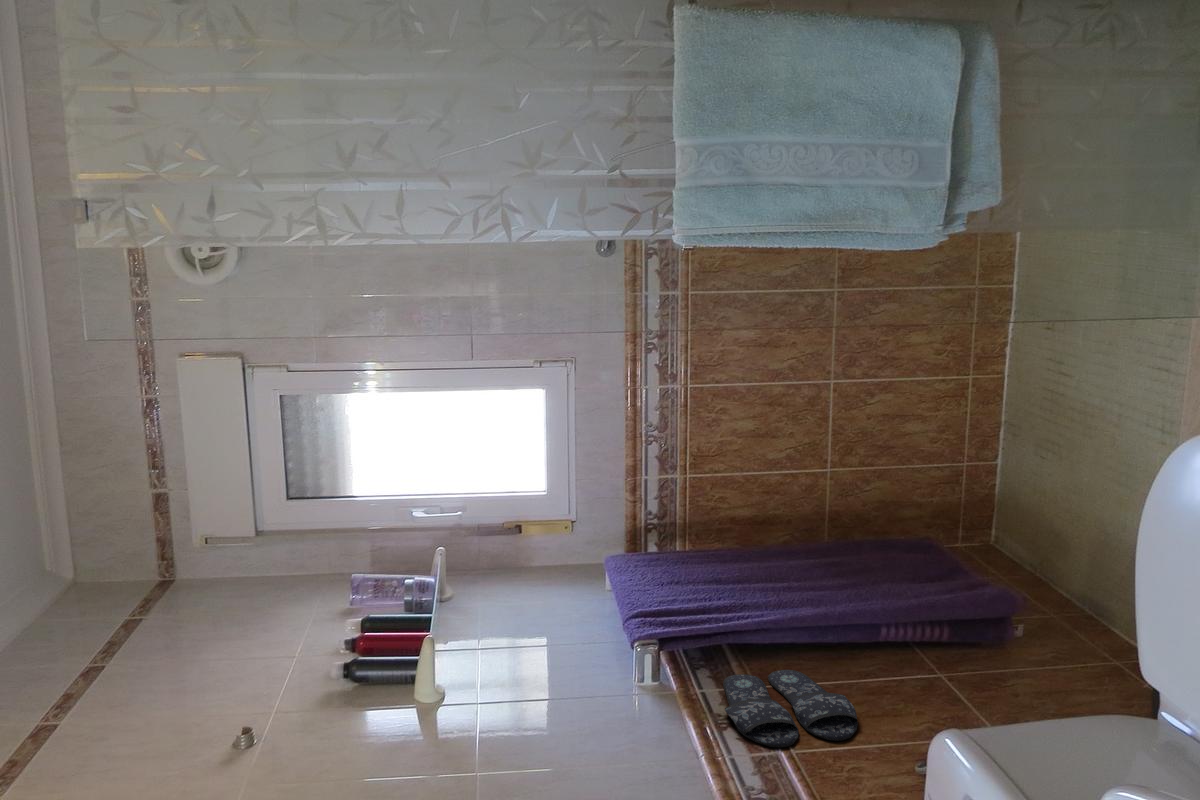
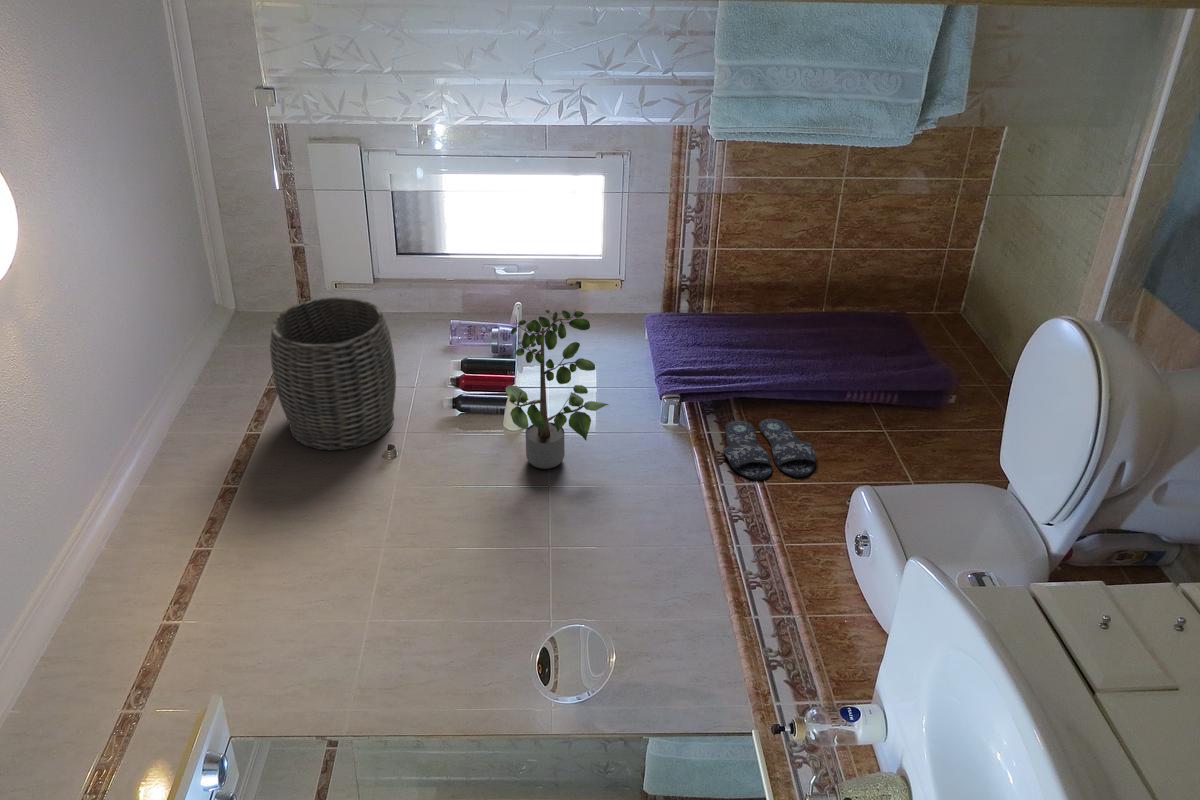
potted plant: none [413,498,562,749] -> present [506,310,608,469]
woven basket: none [81,527,264,742] -> present [270,297,396,450]

